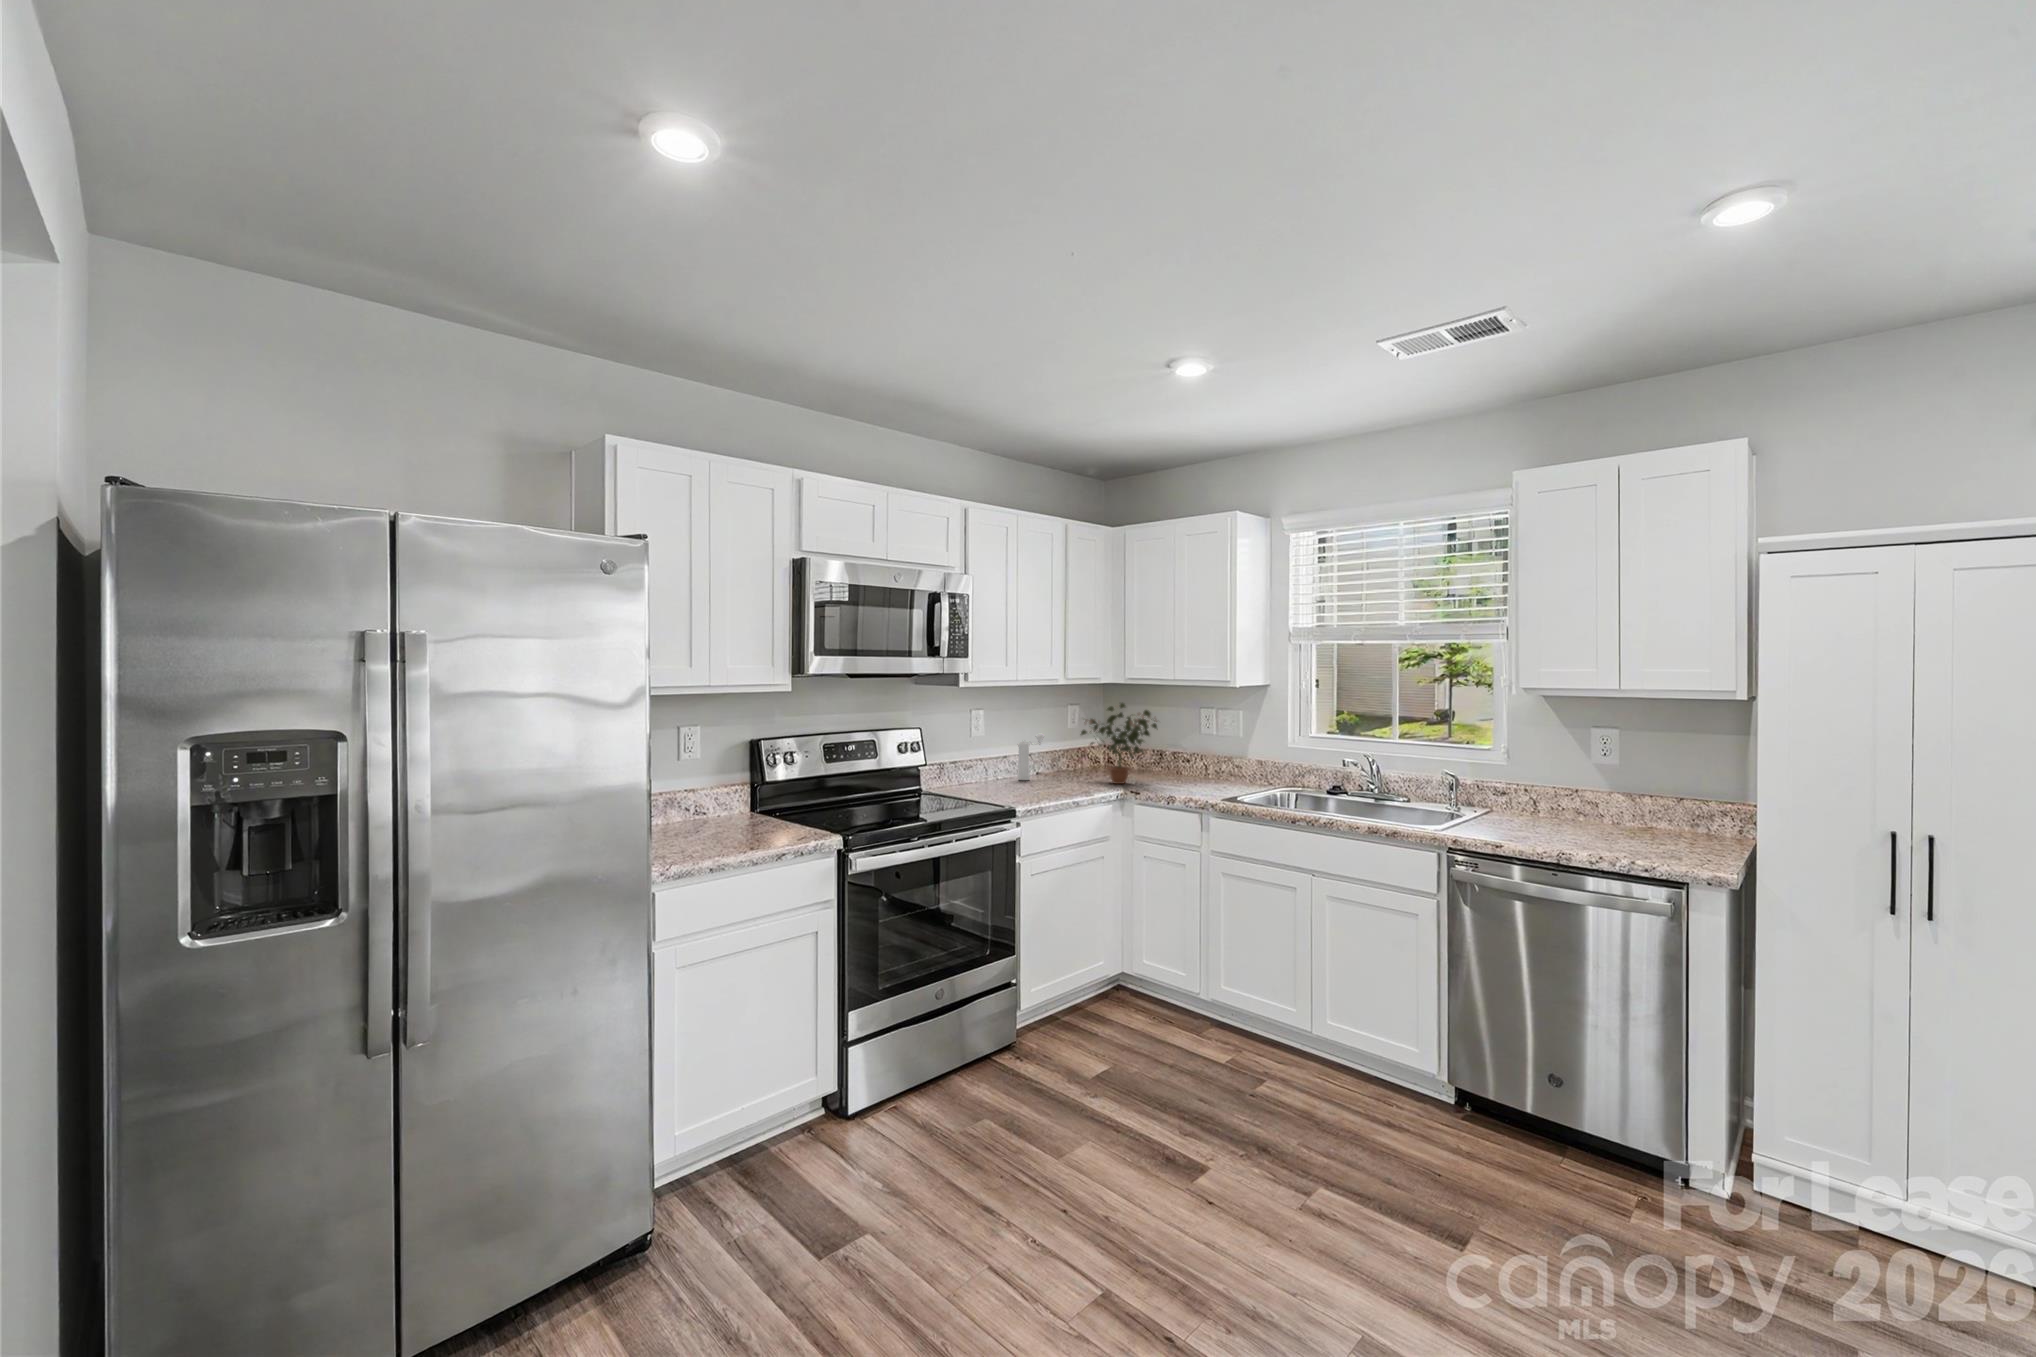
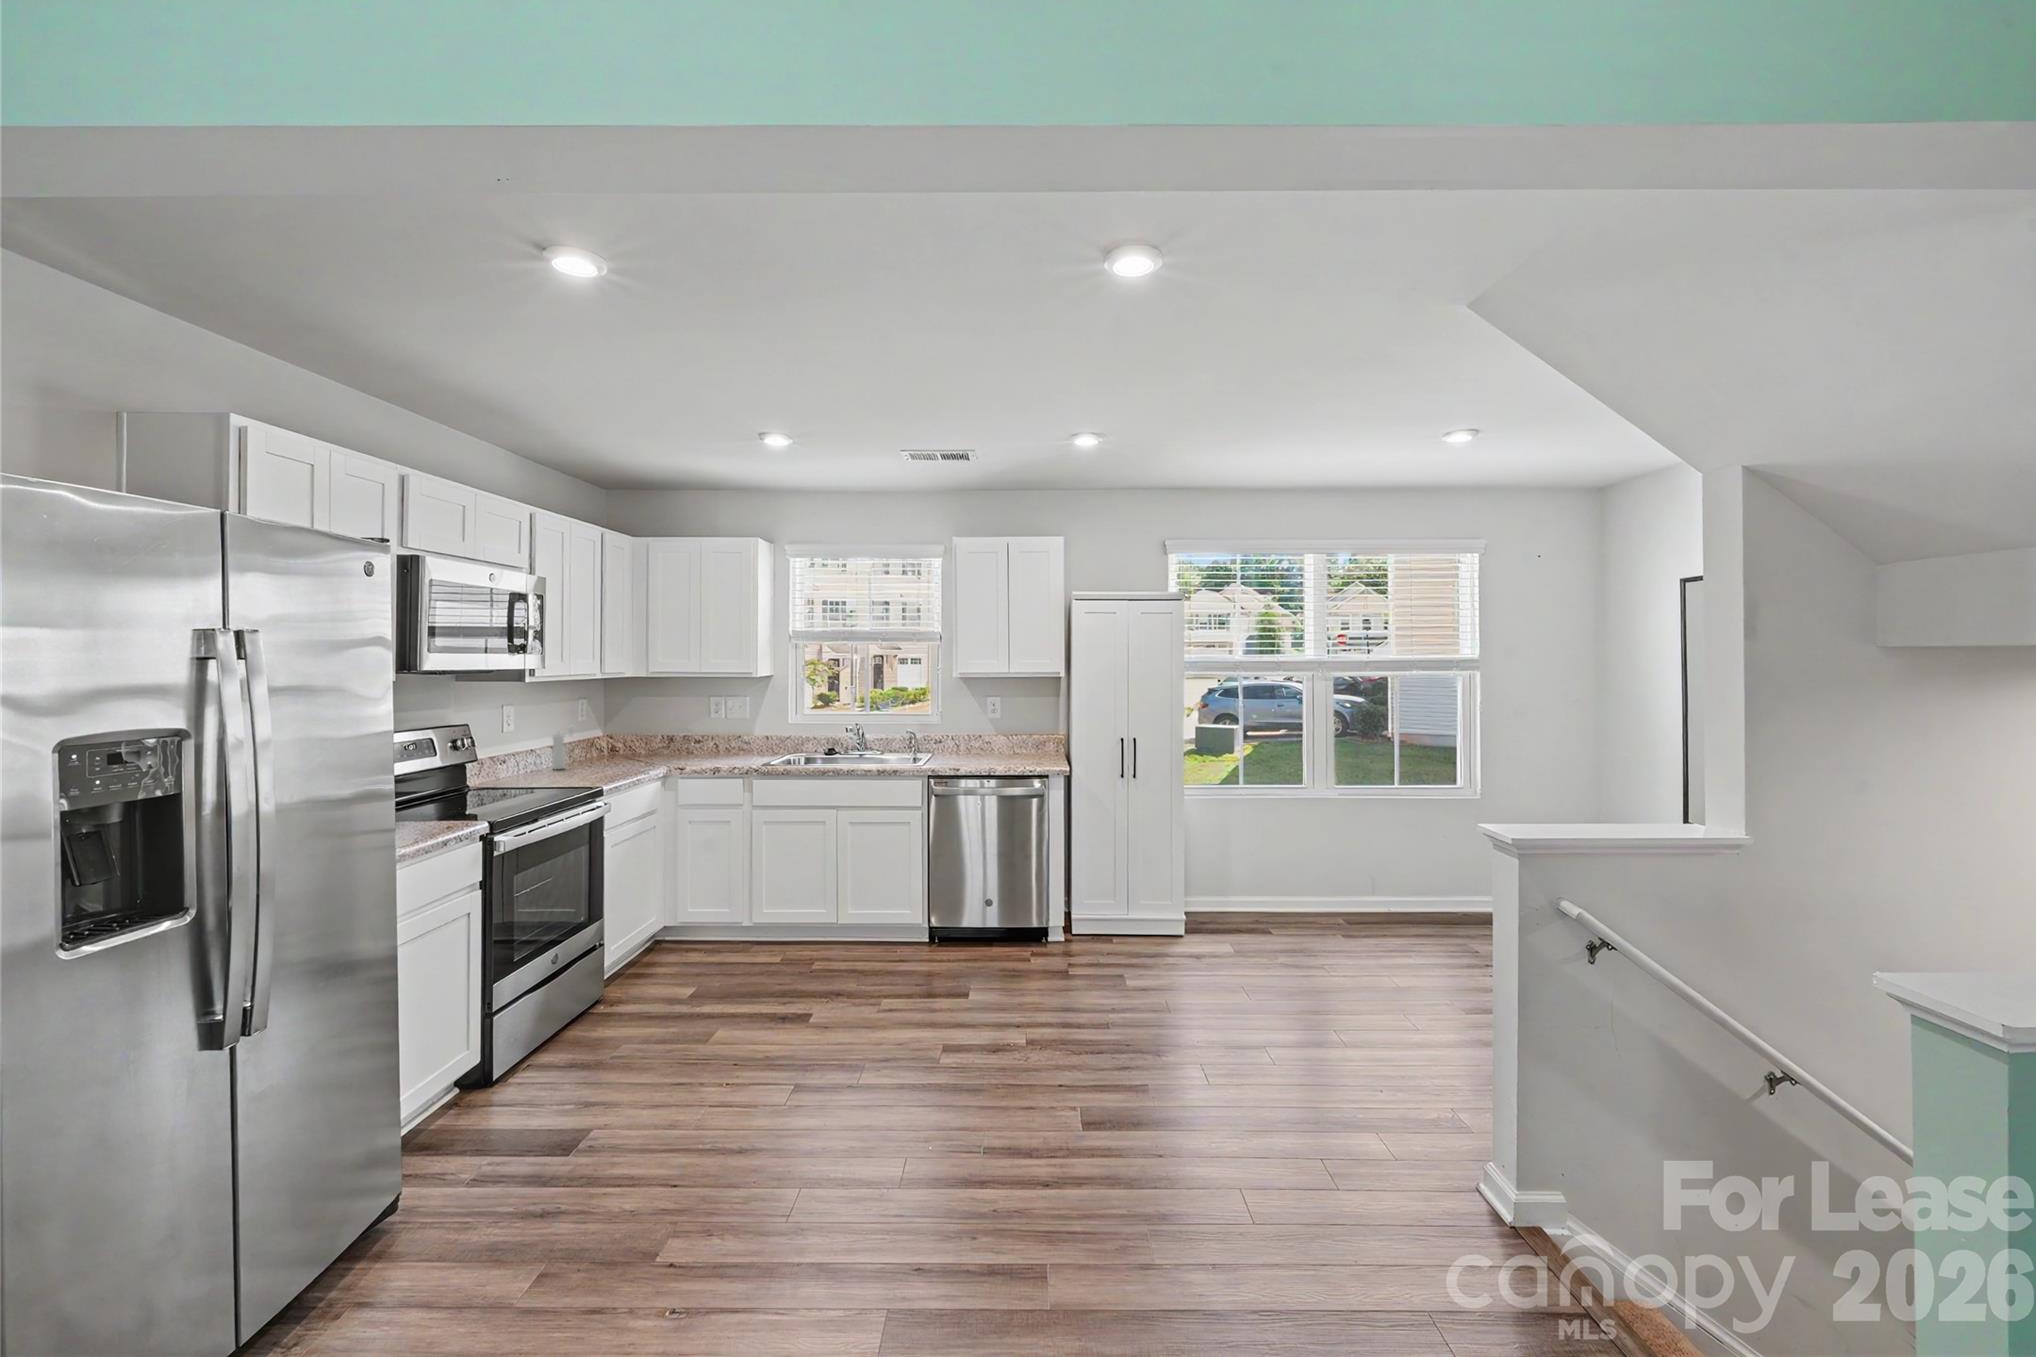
potted plant: present [1081,703,1157,784] -> none [612,695,691,764]

